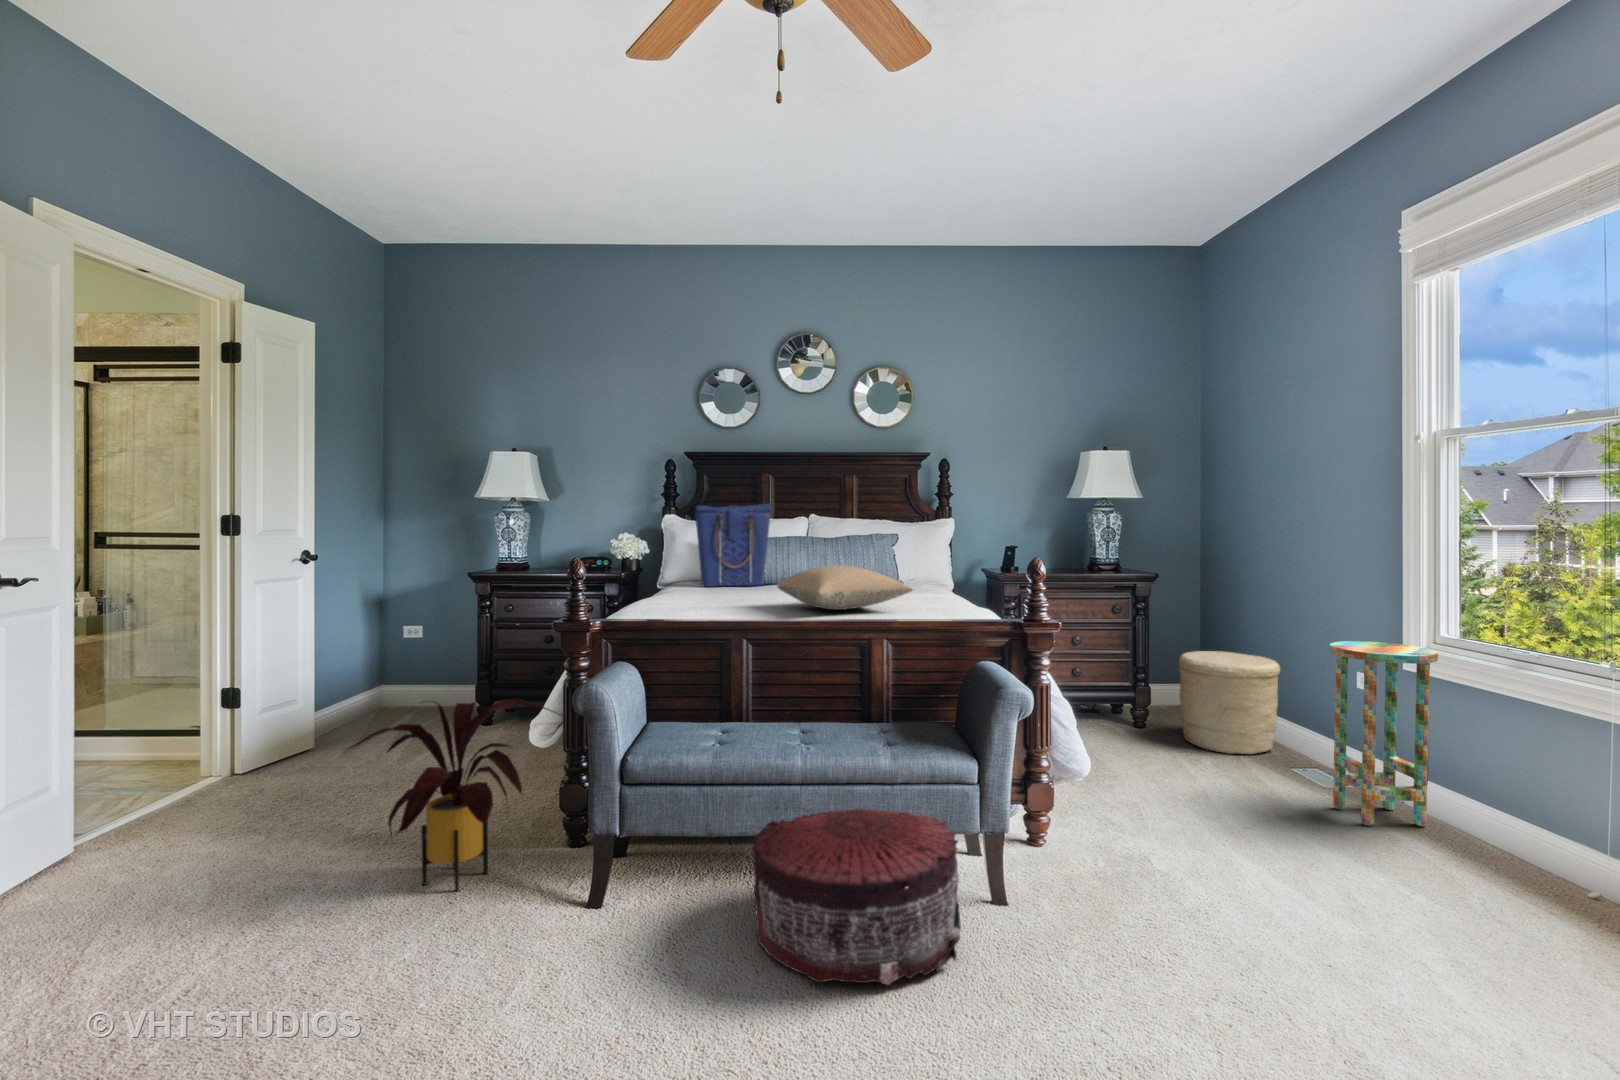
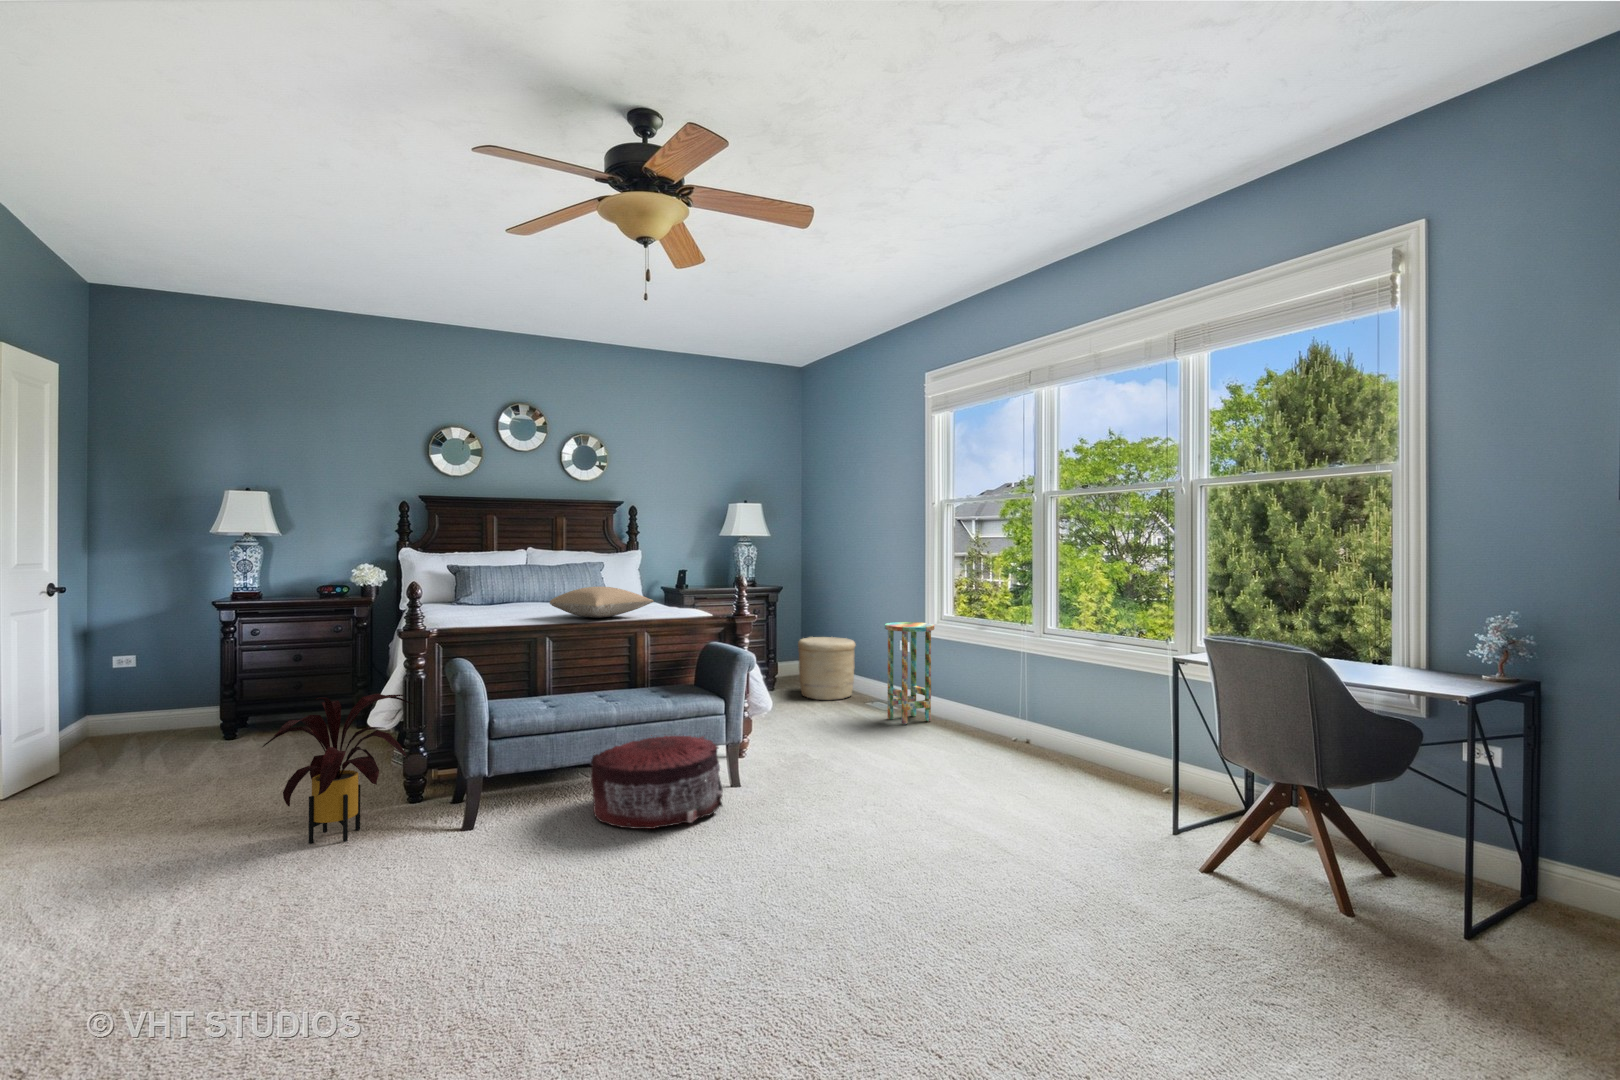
tote bag: present [695,504,771,587] -> none [451,540,514,607]

